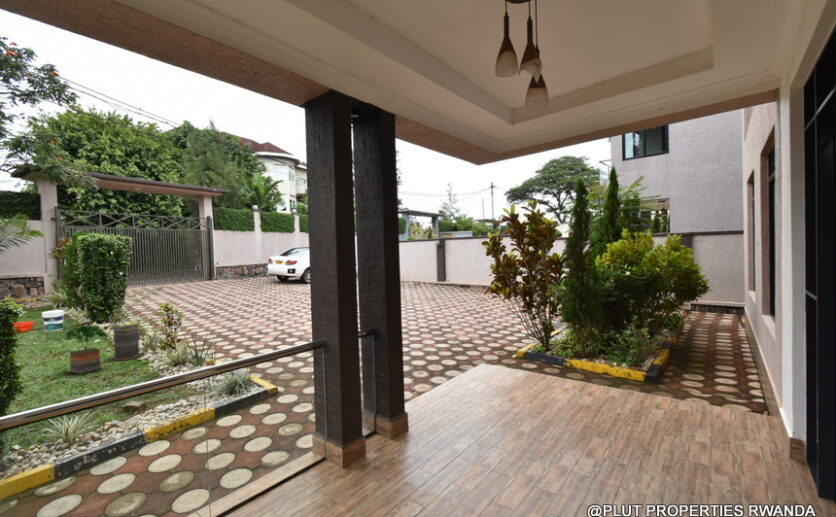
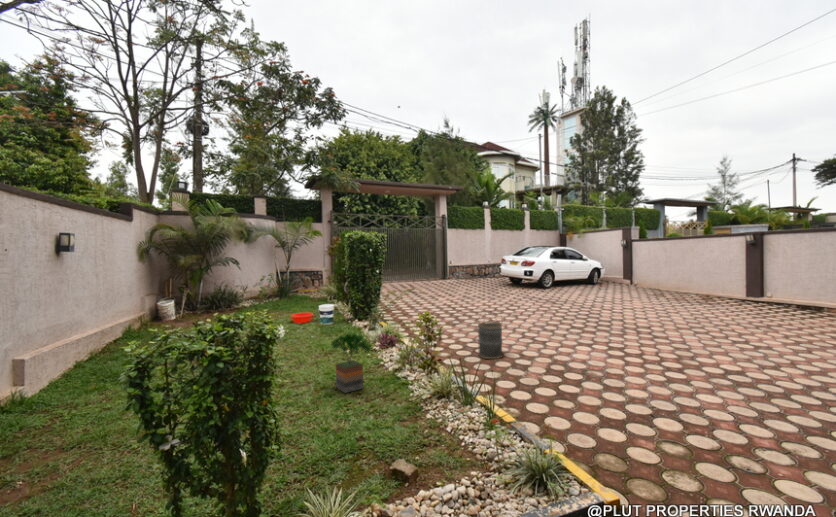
basket: present [112,314,140,360] -> present [478,322,502,359]

